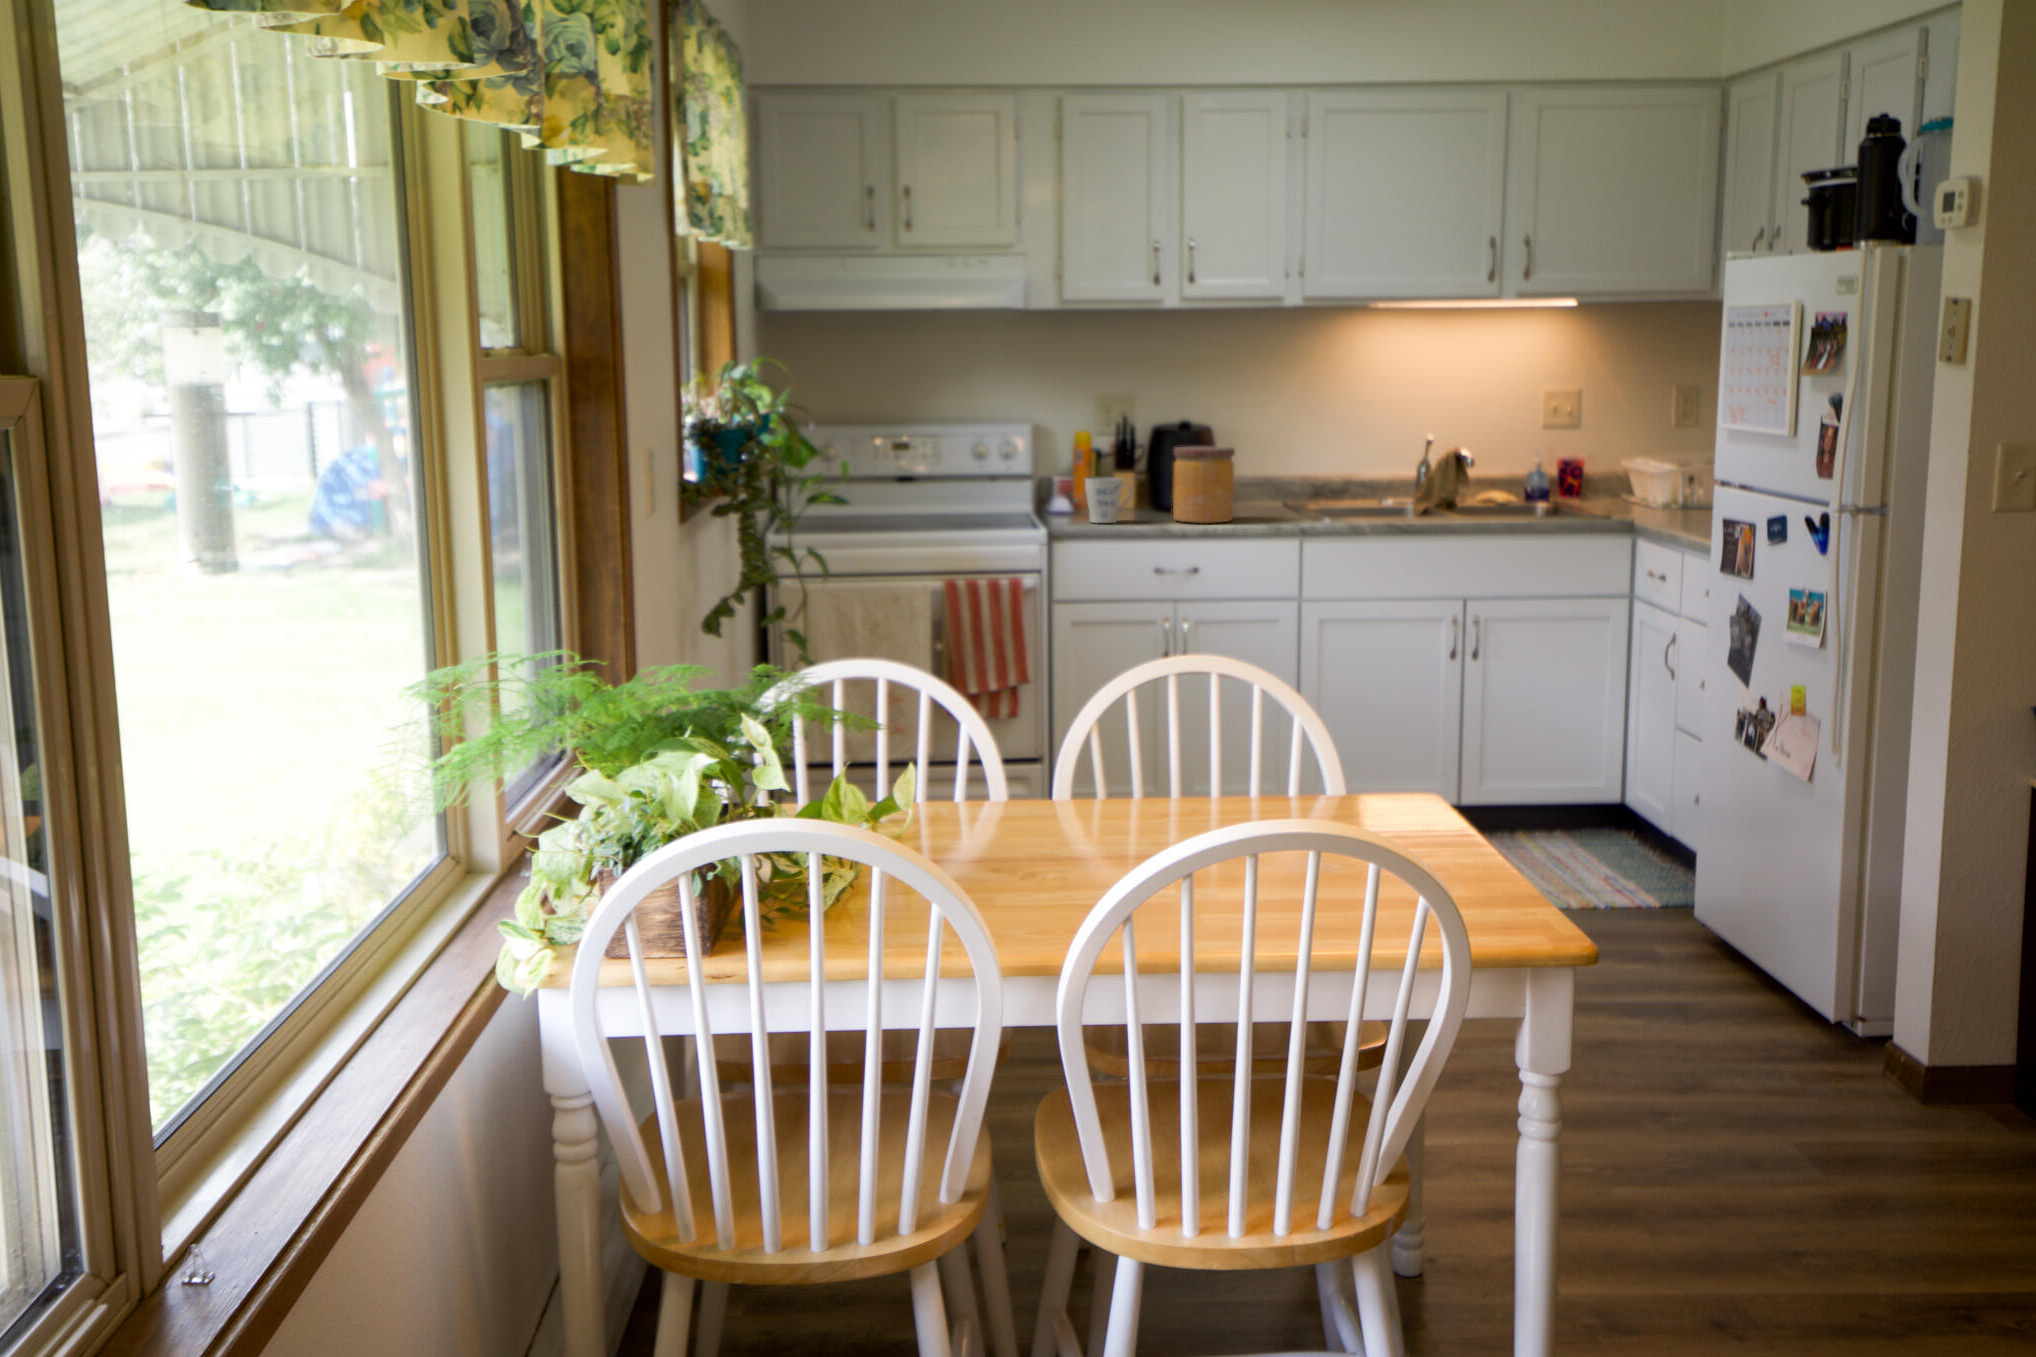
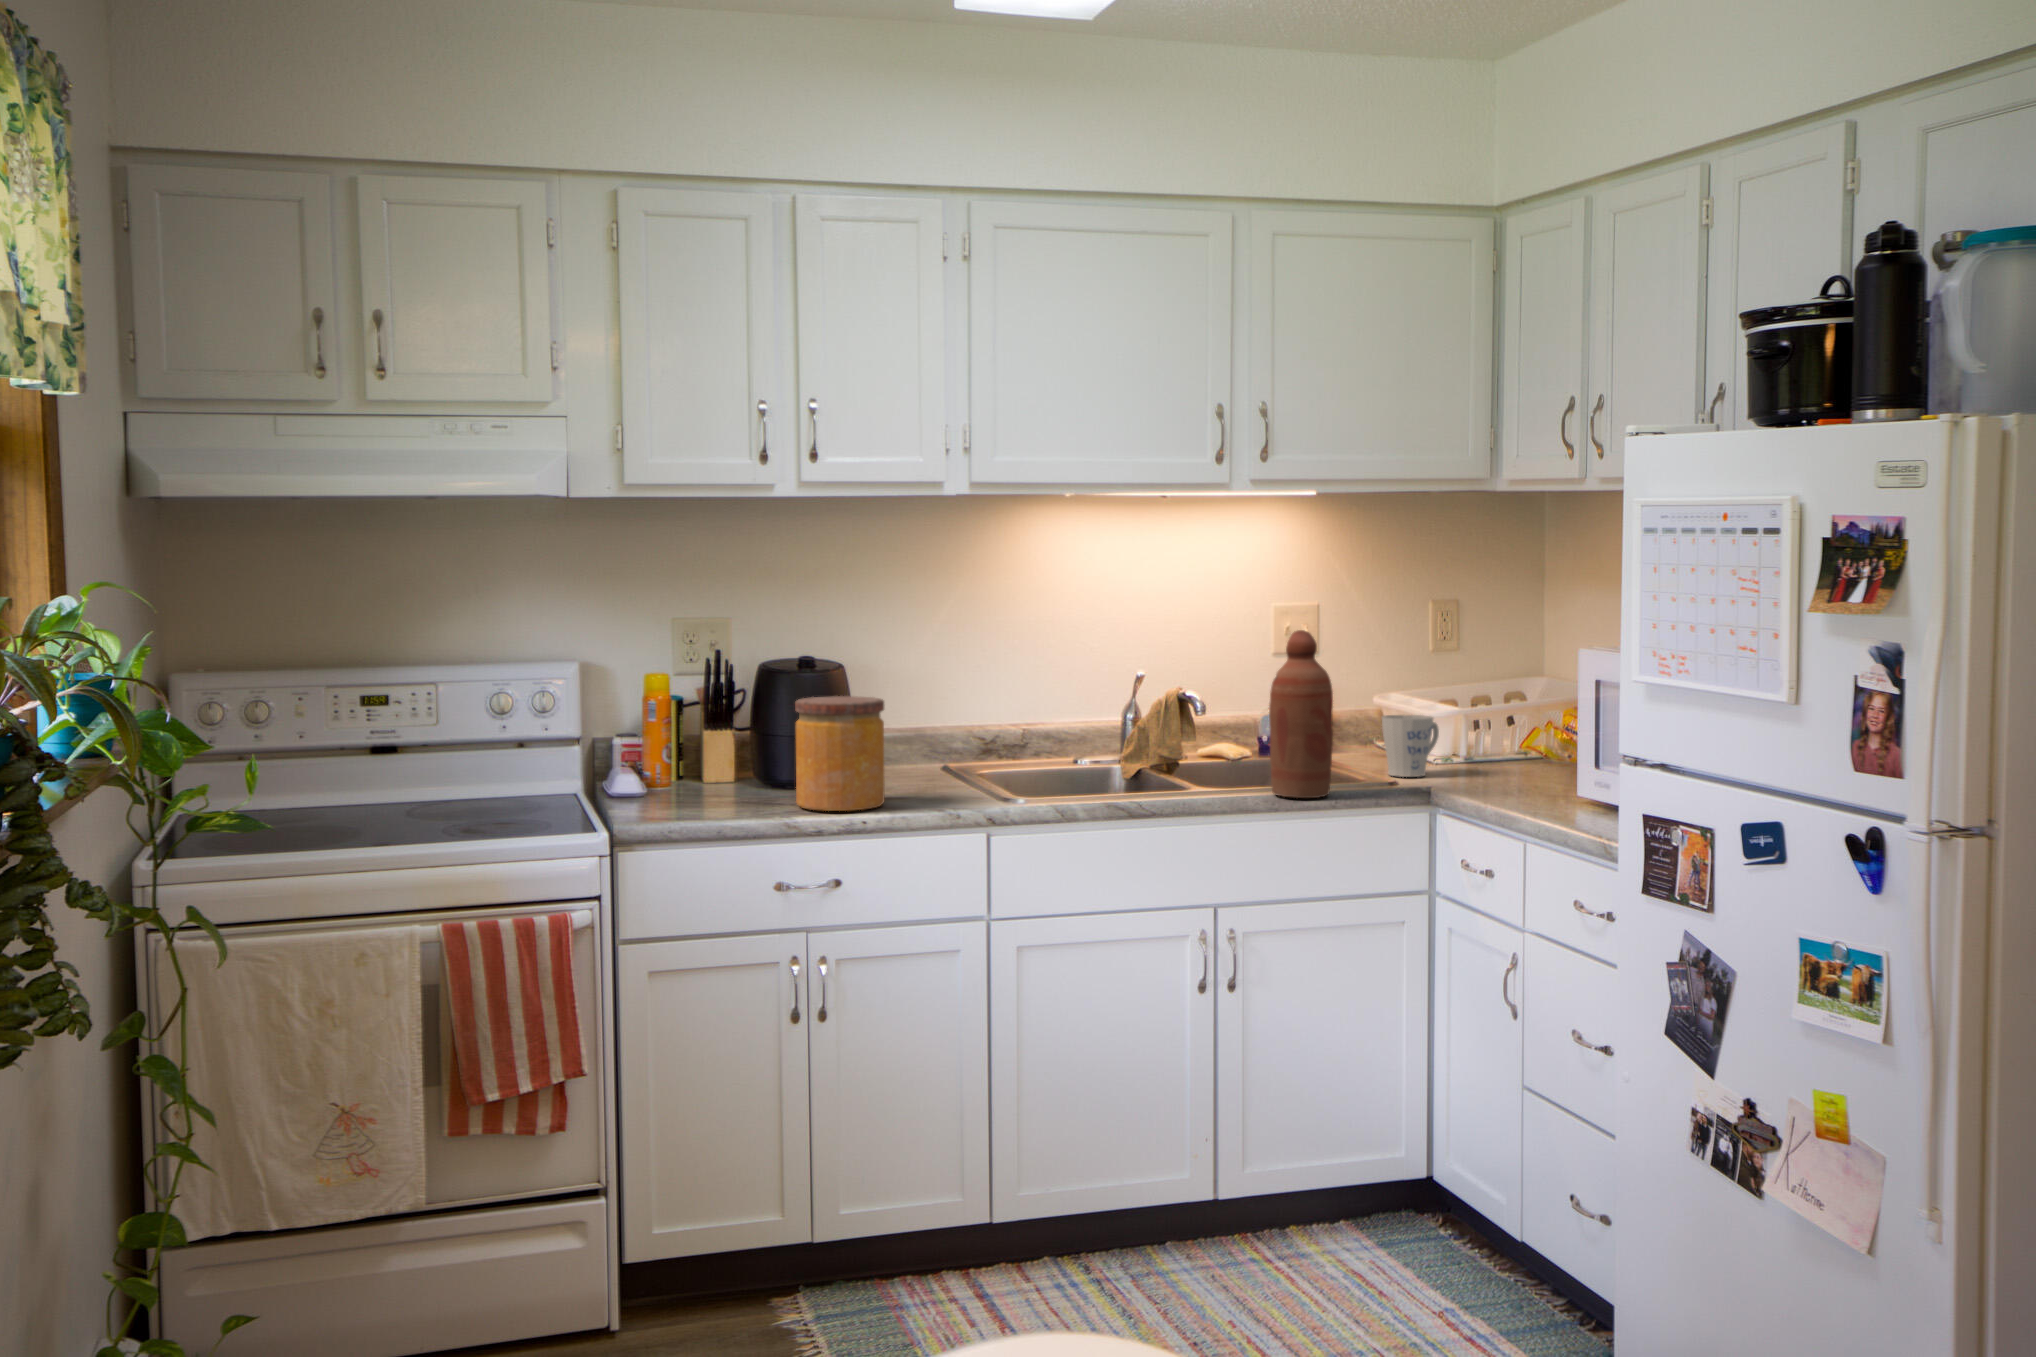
bottle: none [1512,402,1560,523] -> present [1269,630,1333,798]
mug: present [1085,477,1133,523] -> present [1382,715,1439,777]

